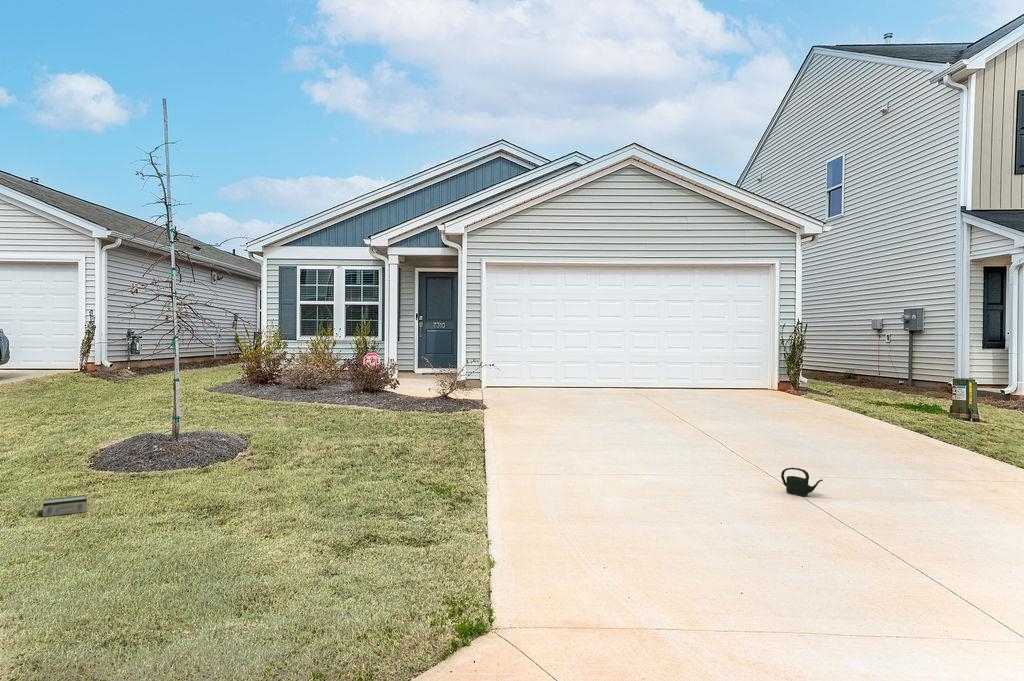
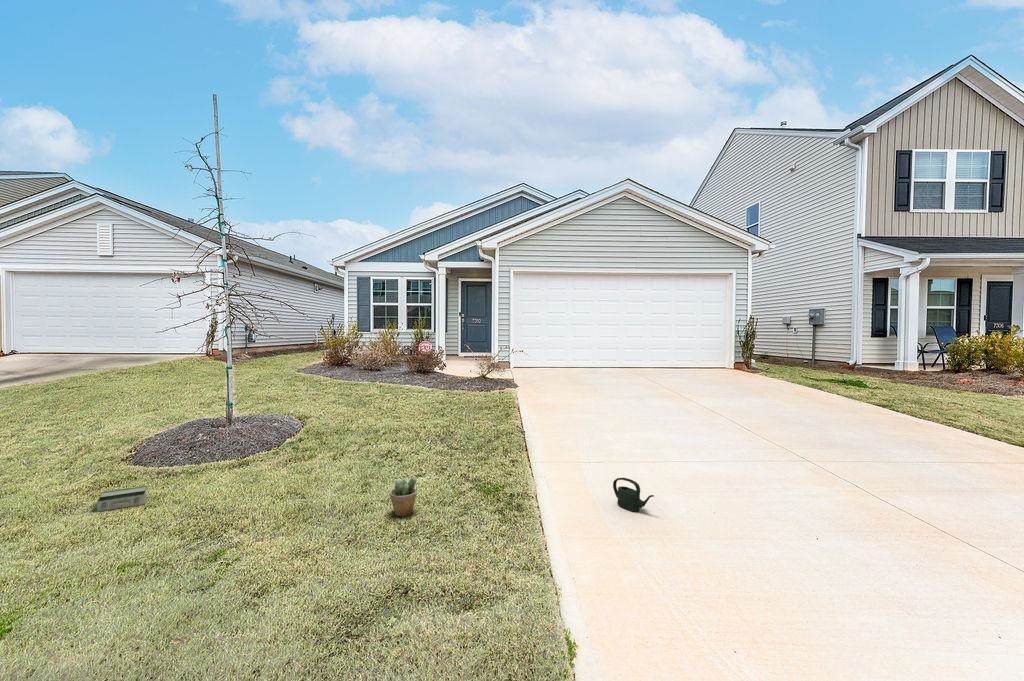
watering can: present [781,468,823,496] -> present [613,478,654,512]
potted plant: none [340,482,367,520] -> present [390,477,417,517]

